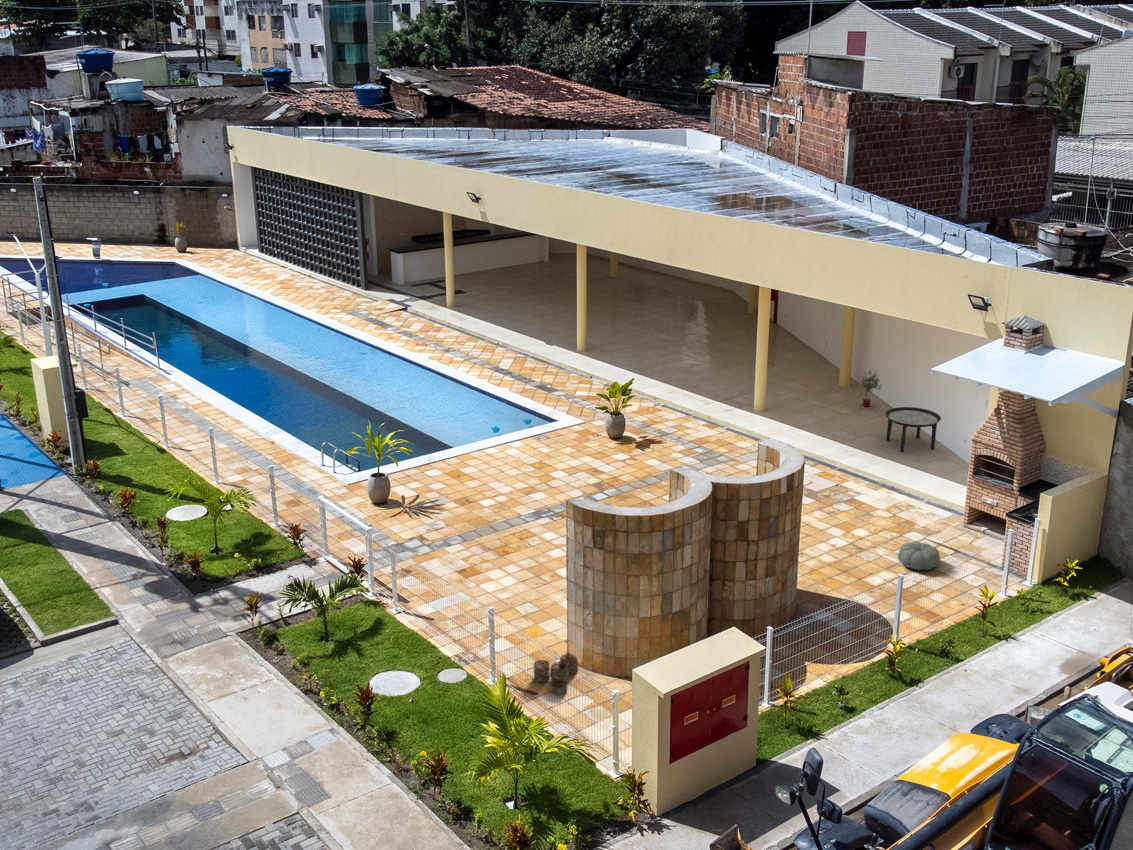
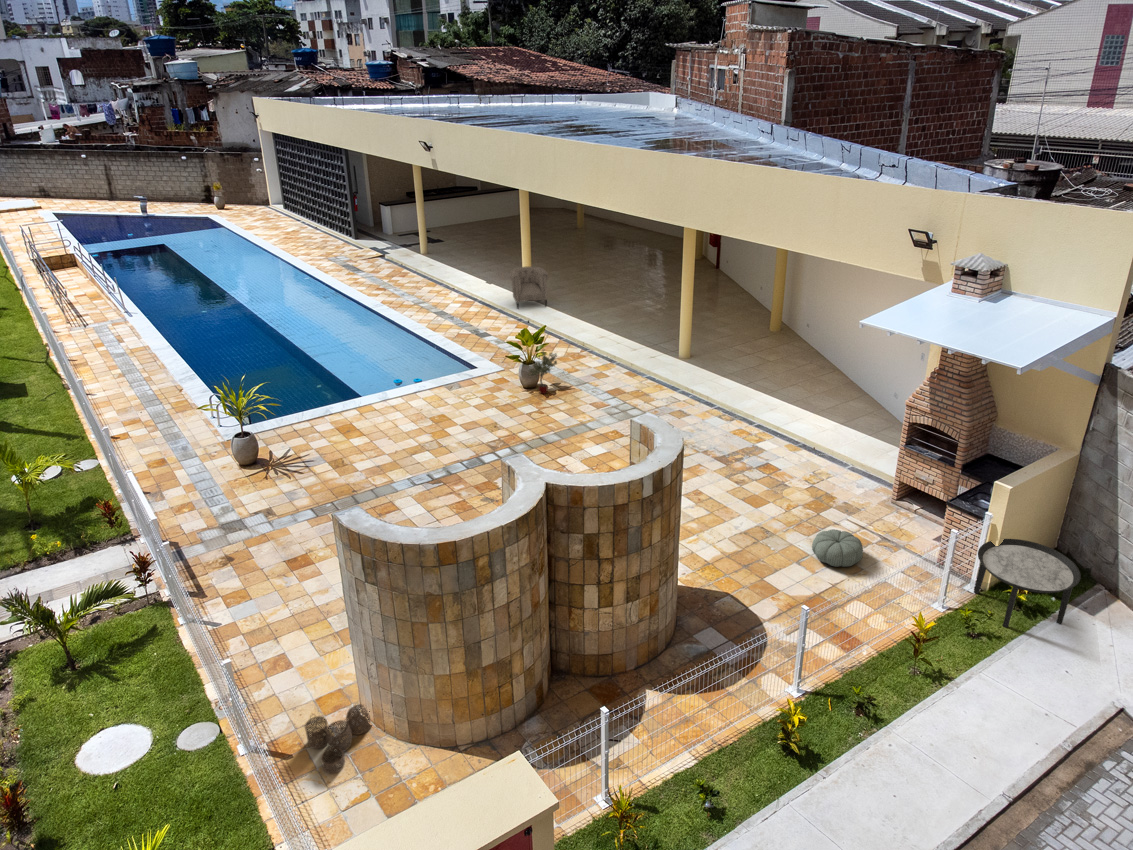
chair: none [571,321,611,364] -> present [510,267,548,309]
potted tree: present [862,370,881,407] -> present [529,350,557,394]
round table: present [885,407,941,452] -> present [974,539,1081,628]

